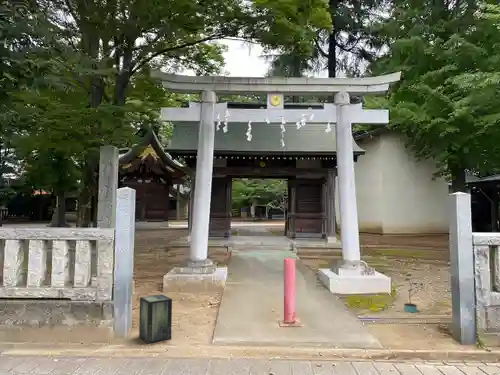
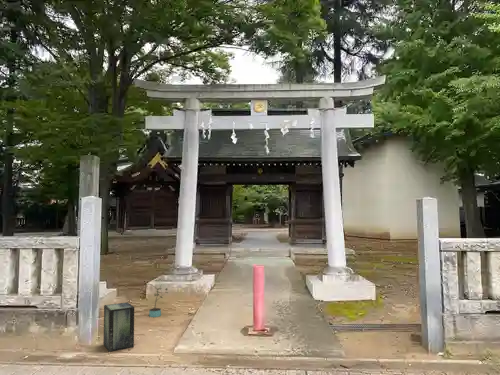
potted plant: present [402,273,423,312] -> present [146,278,167,317]

